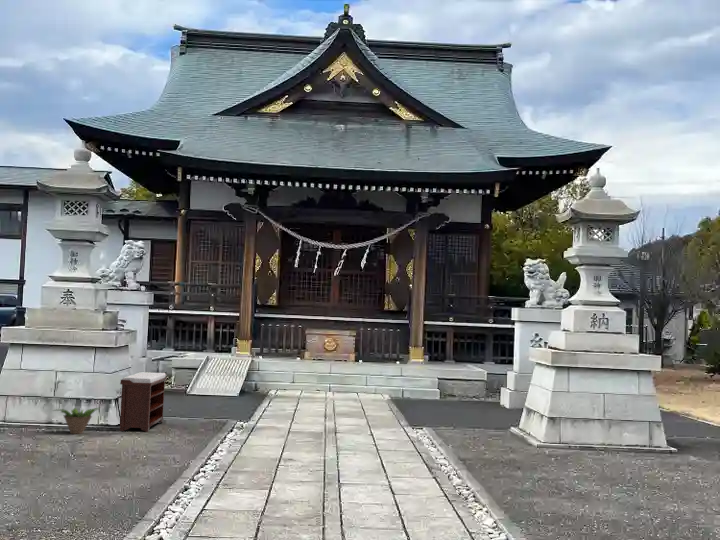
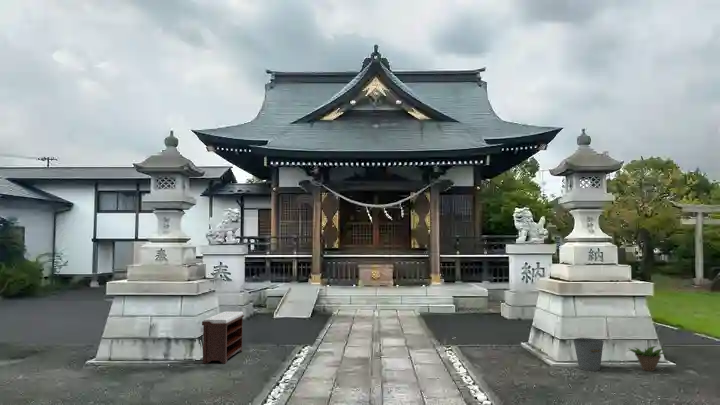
decorative plant: present [60,408,98,434] -> present [630,346,665,371]
bucket: none [564,417,597,453] -> present [574,338,604,371]

